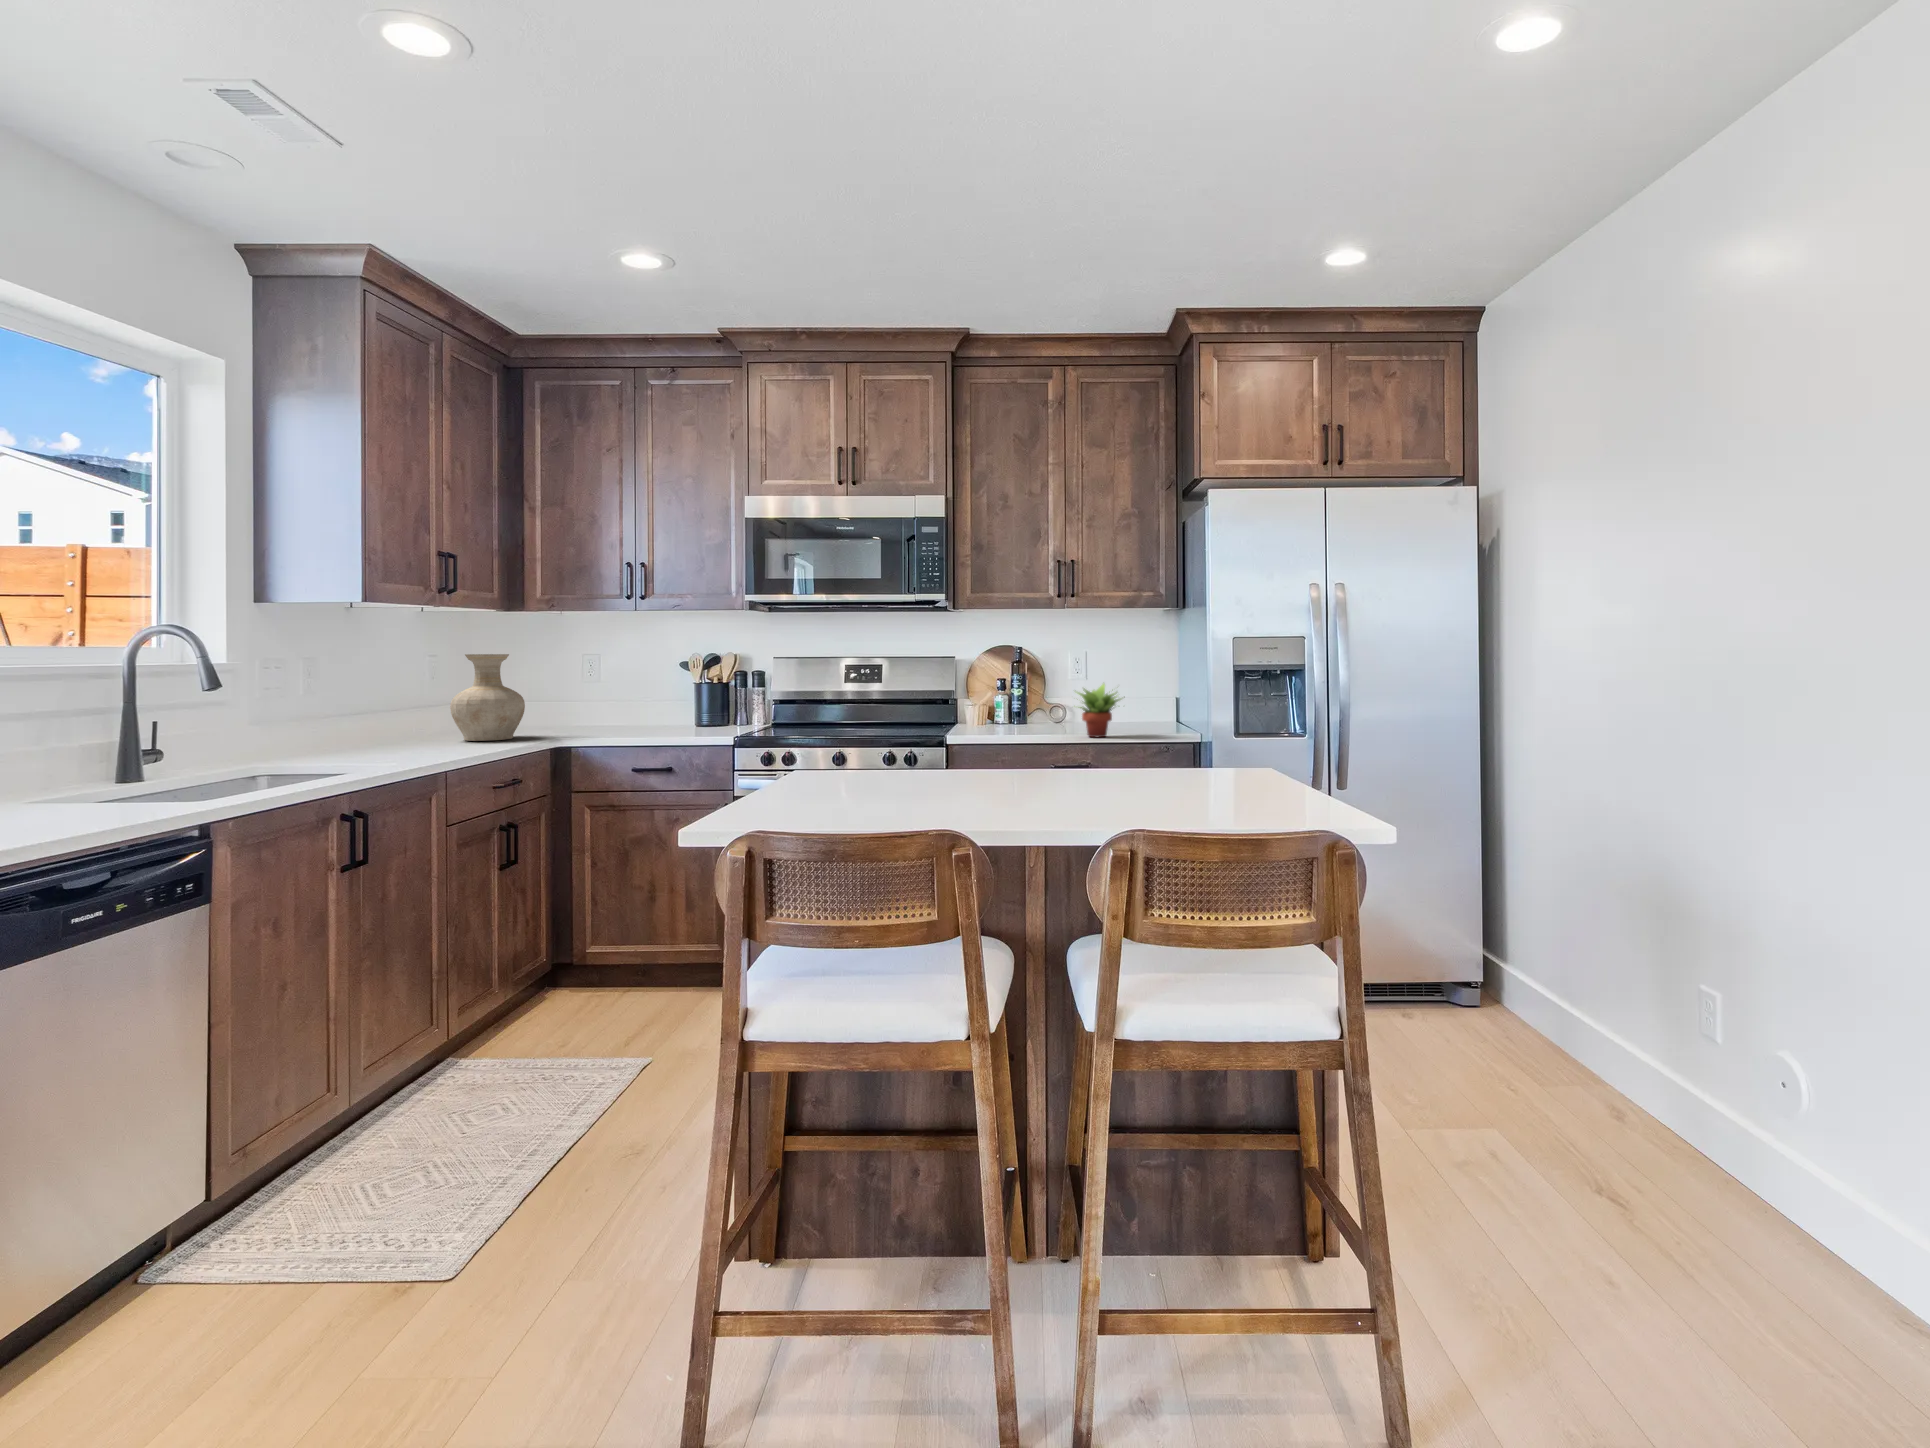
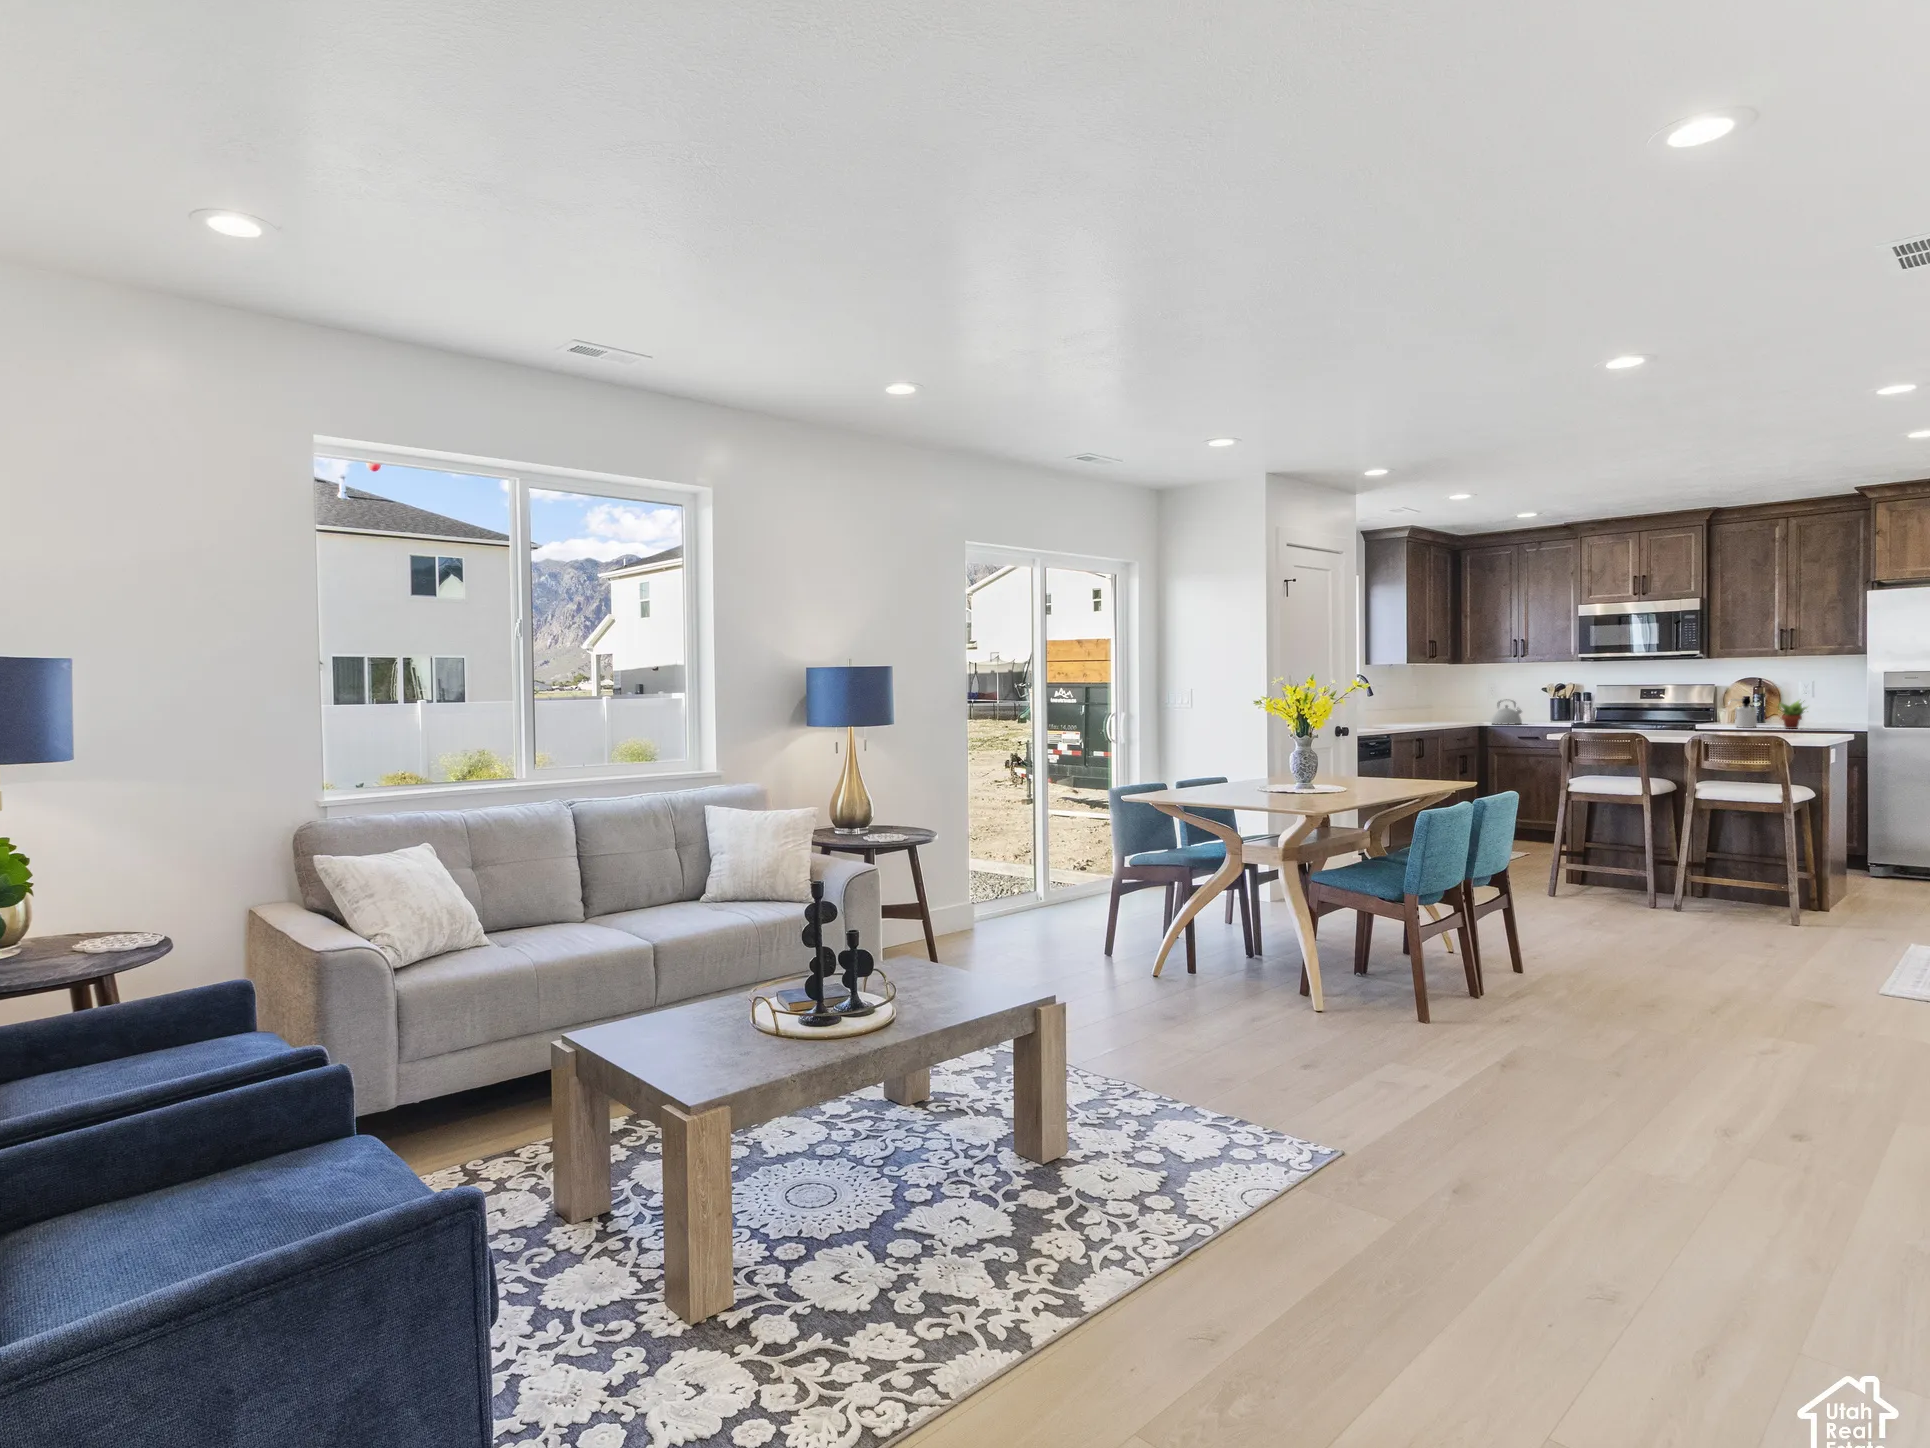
vase: present [450,654,525,741] -> none [1433,685,1466,724]
soap dispenser: none [1002,679,1042,736] -> present [1729,697,1757,728]
kettle: none [577,685,641,739] -> present [1492,701,1522,725]

